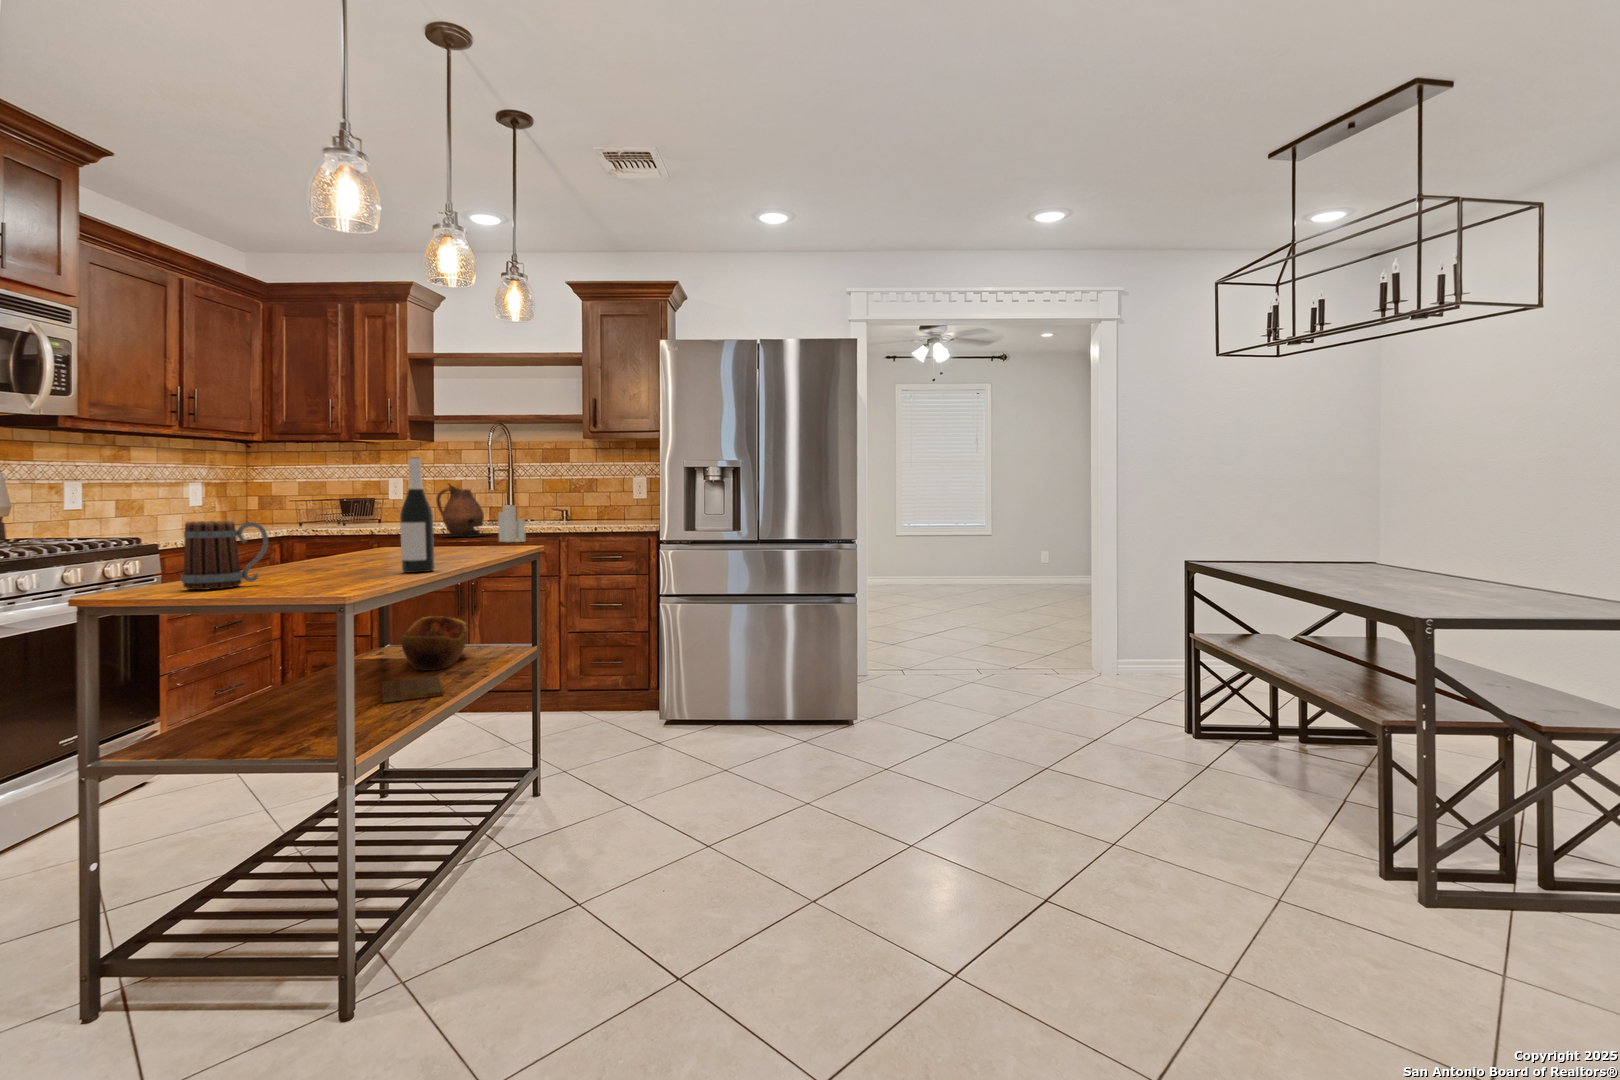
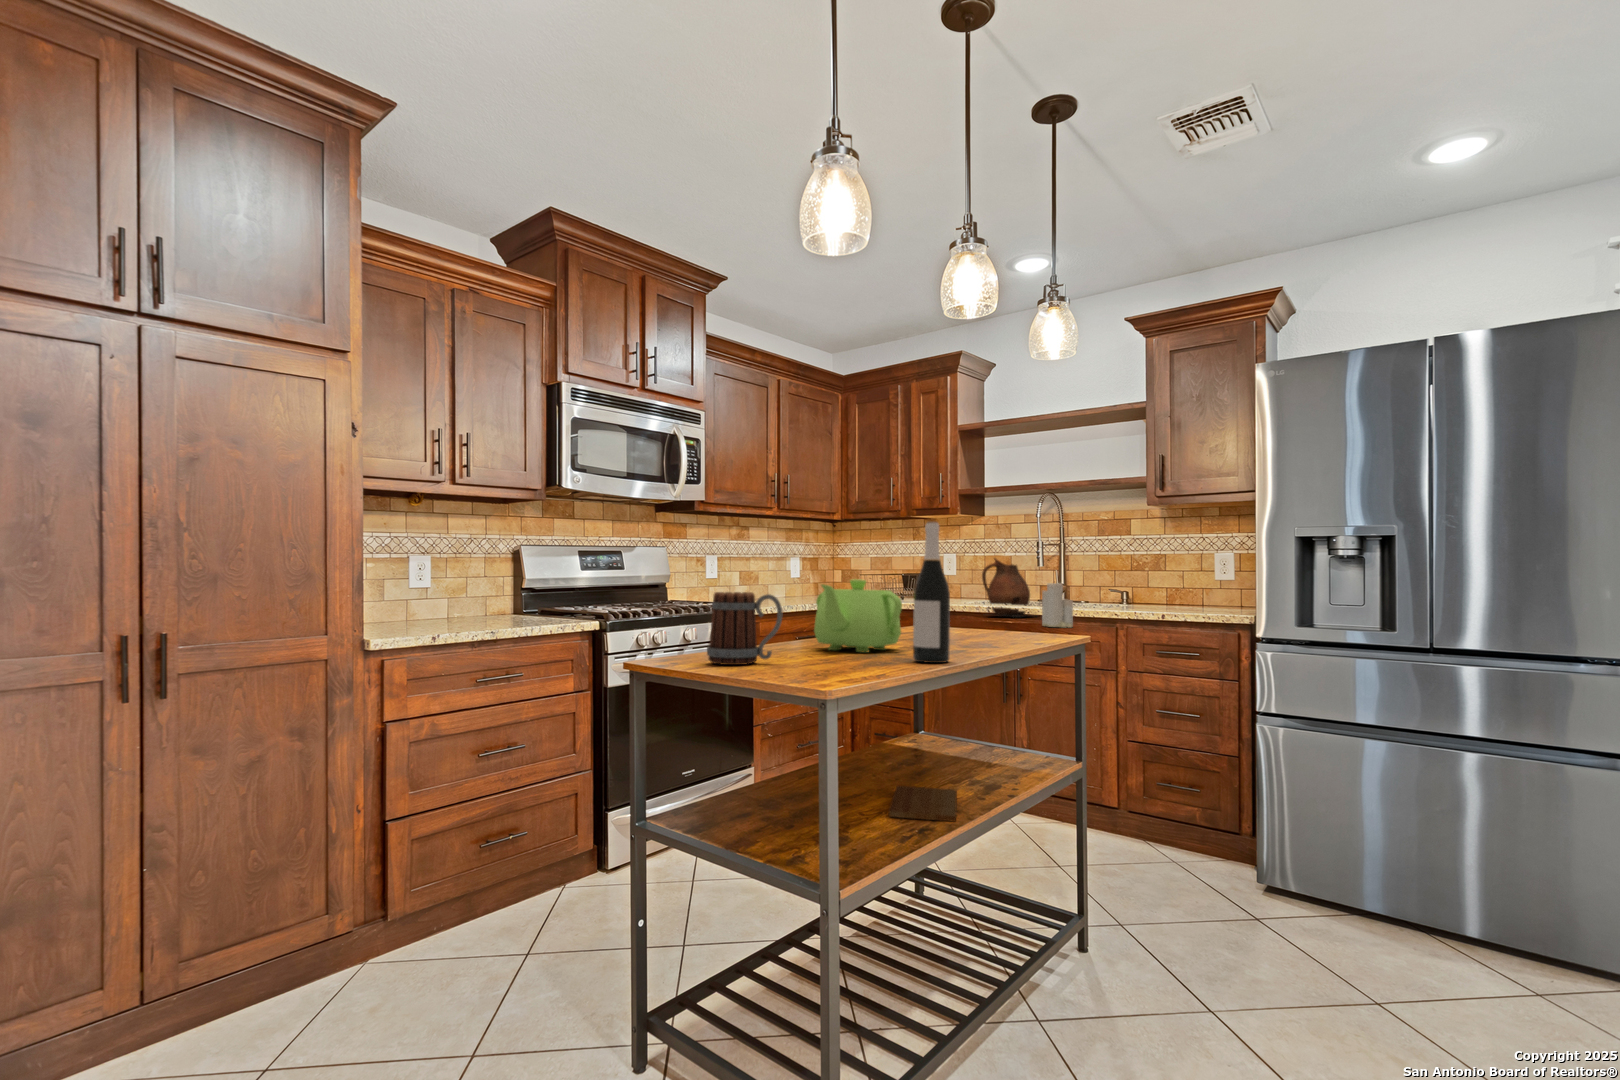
teapot: none [287,506,383,571] -> present [814,579,902,652]
wooden bowl: present [401,616,468,671] -> none [922,710,997,779]

